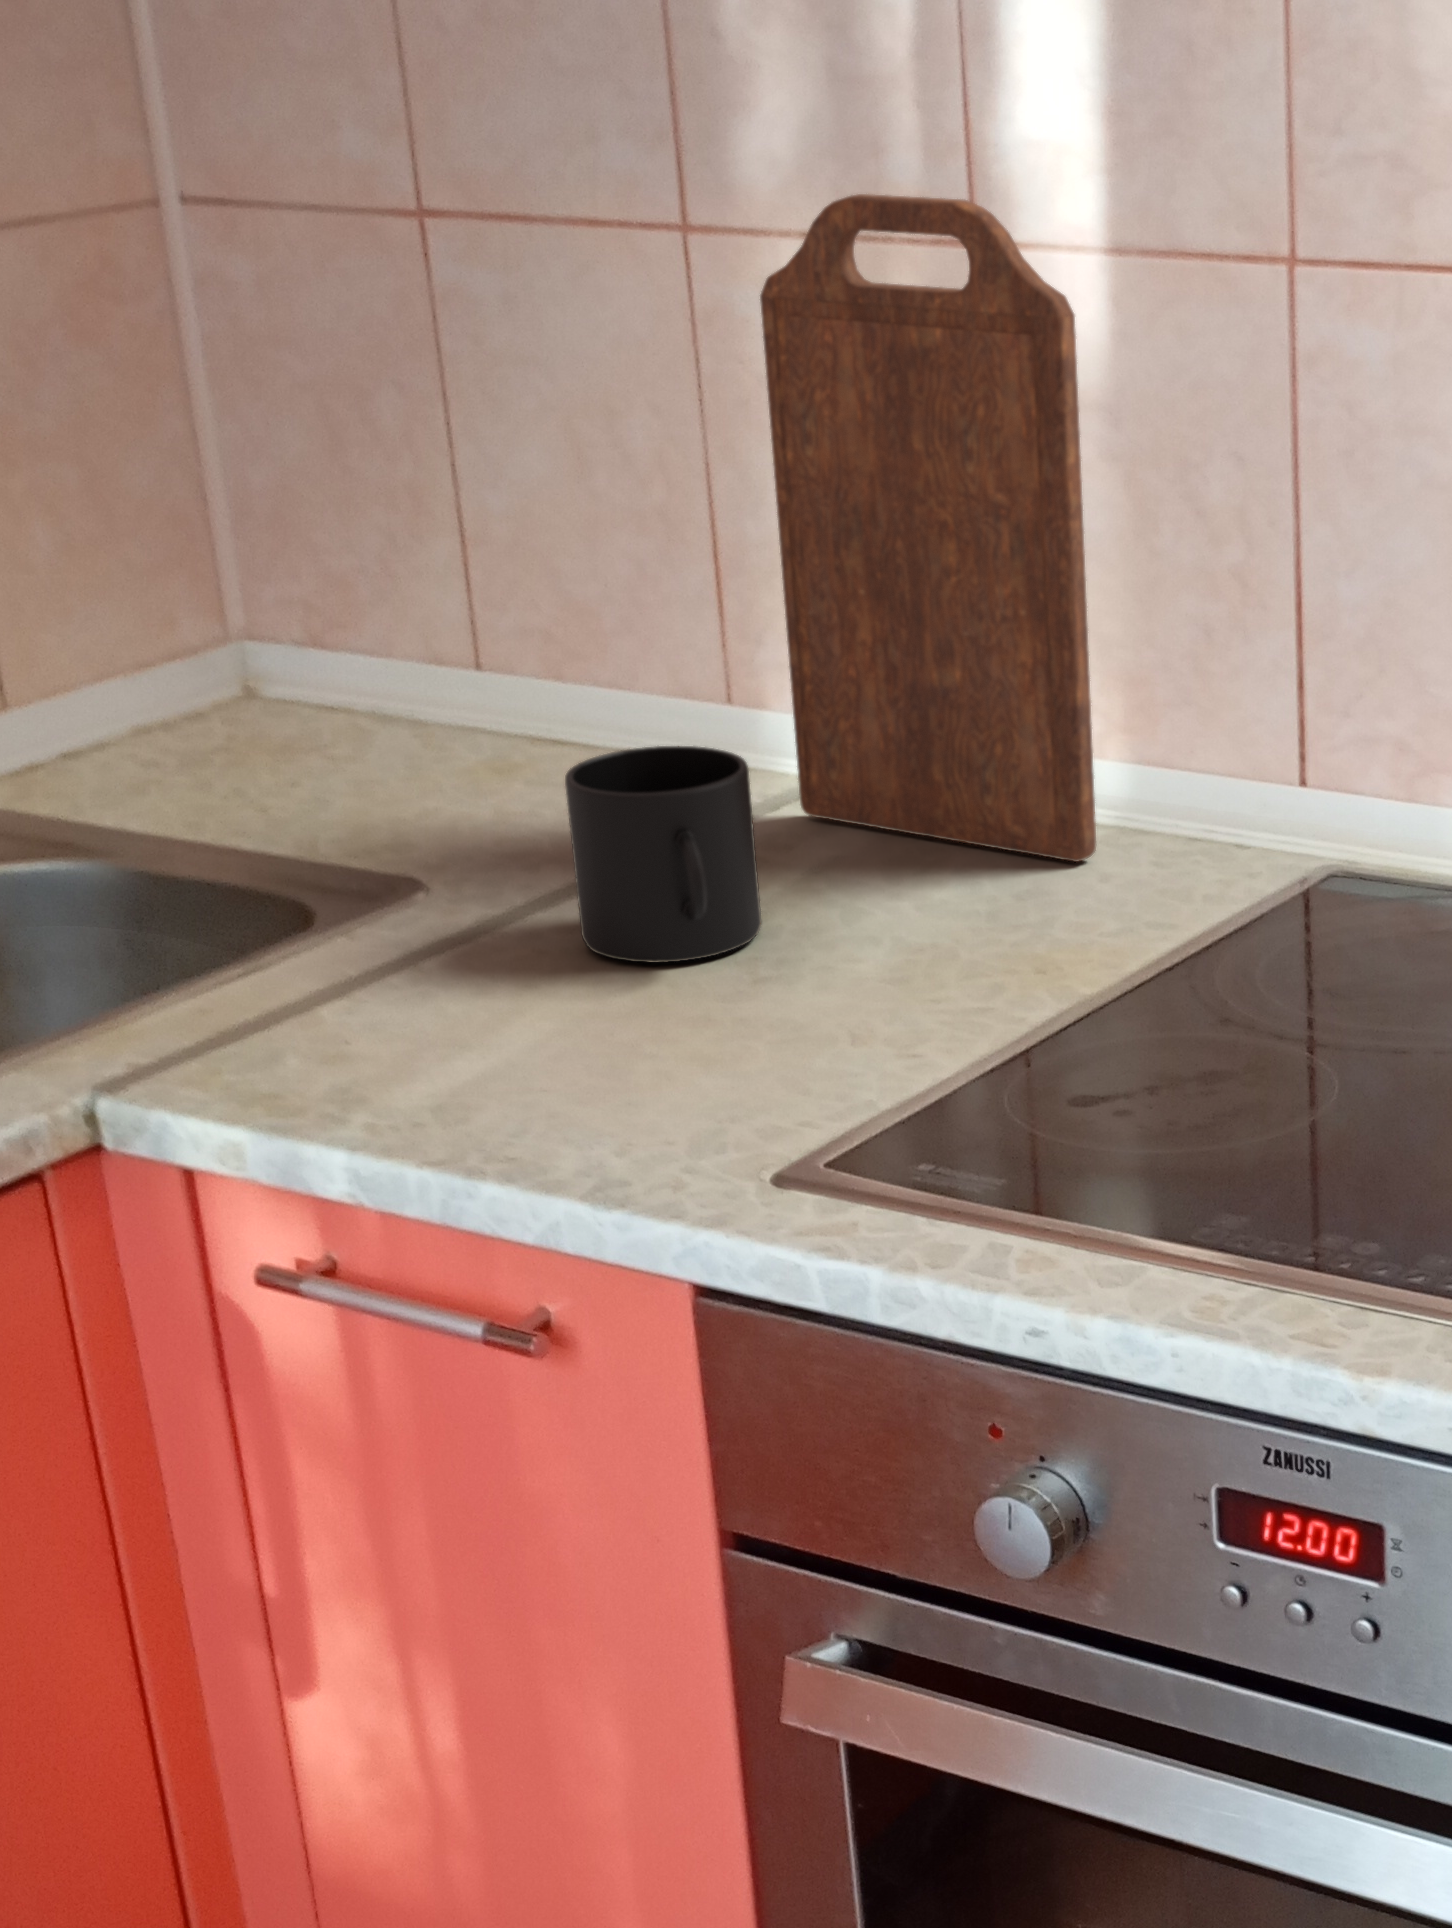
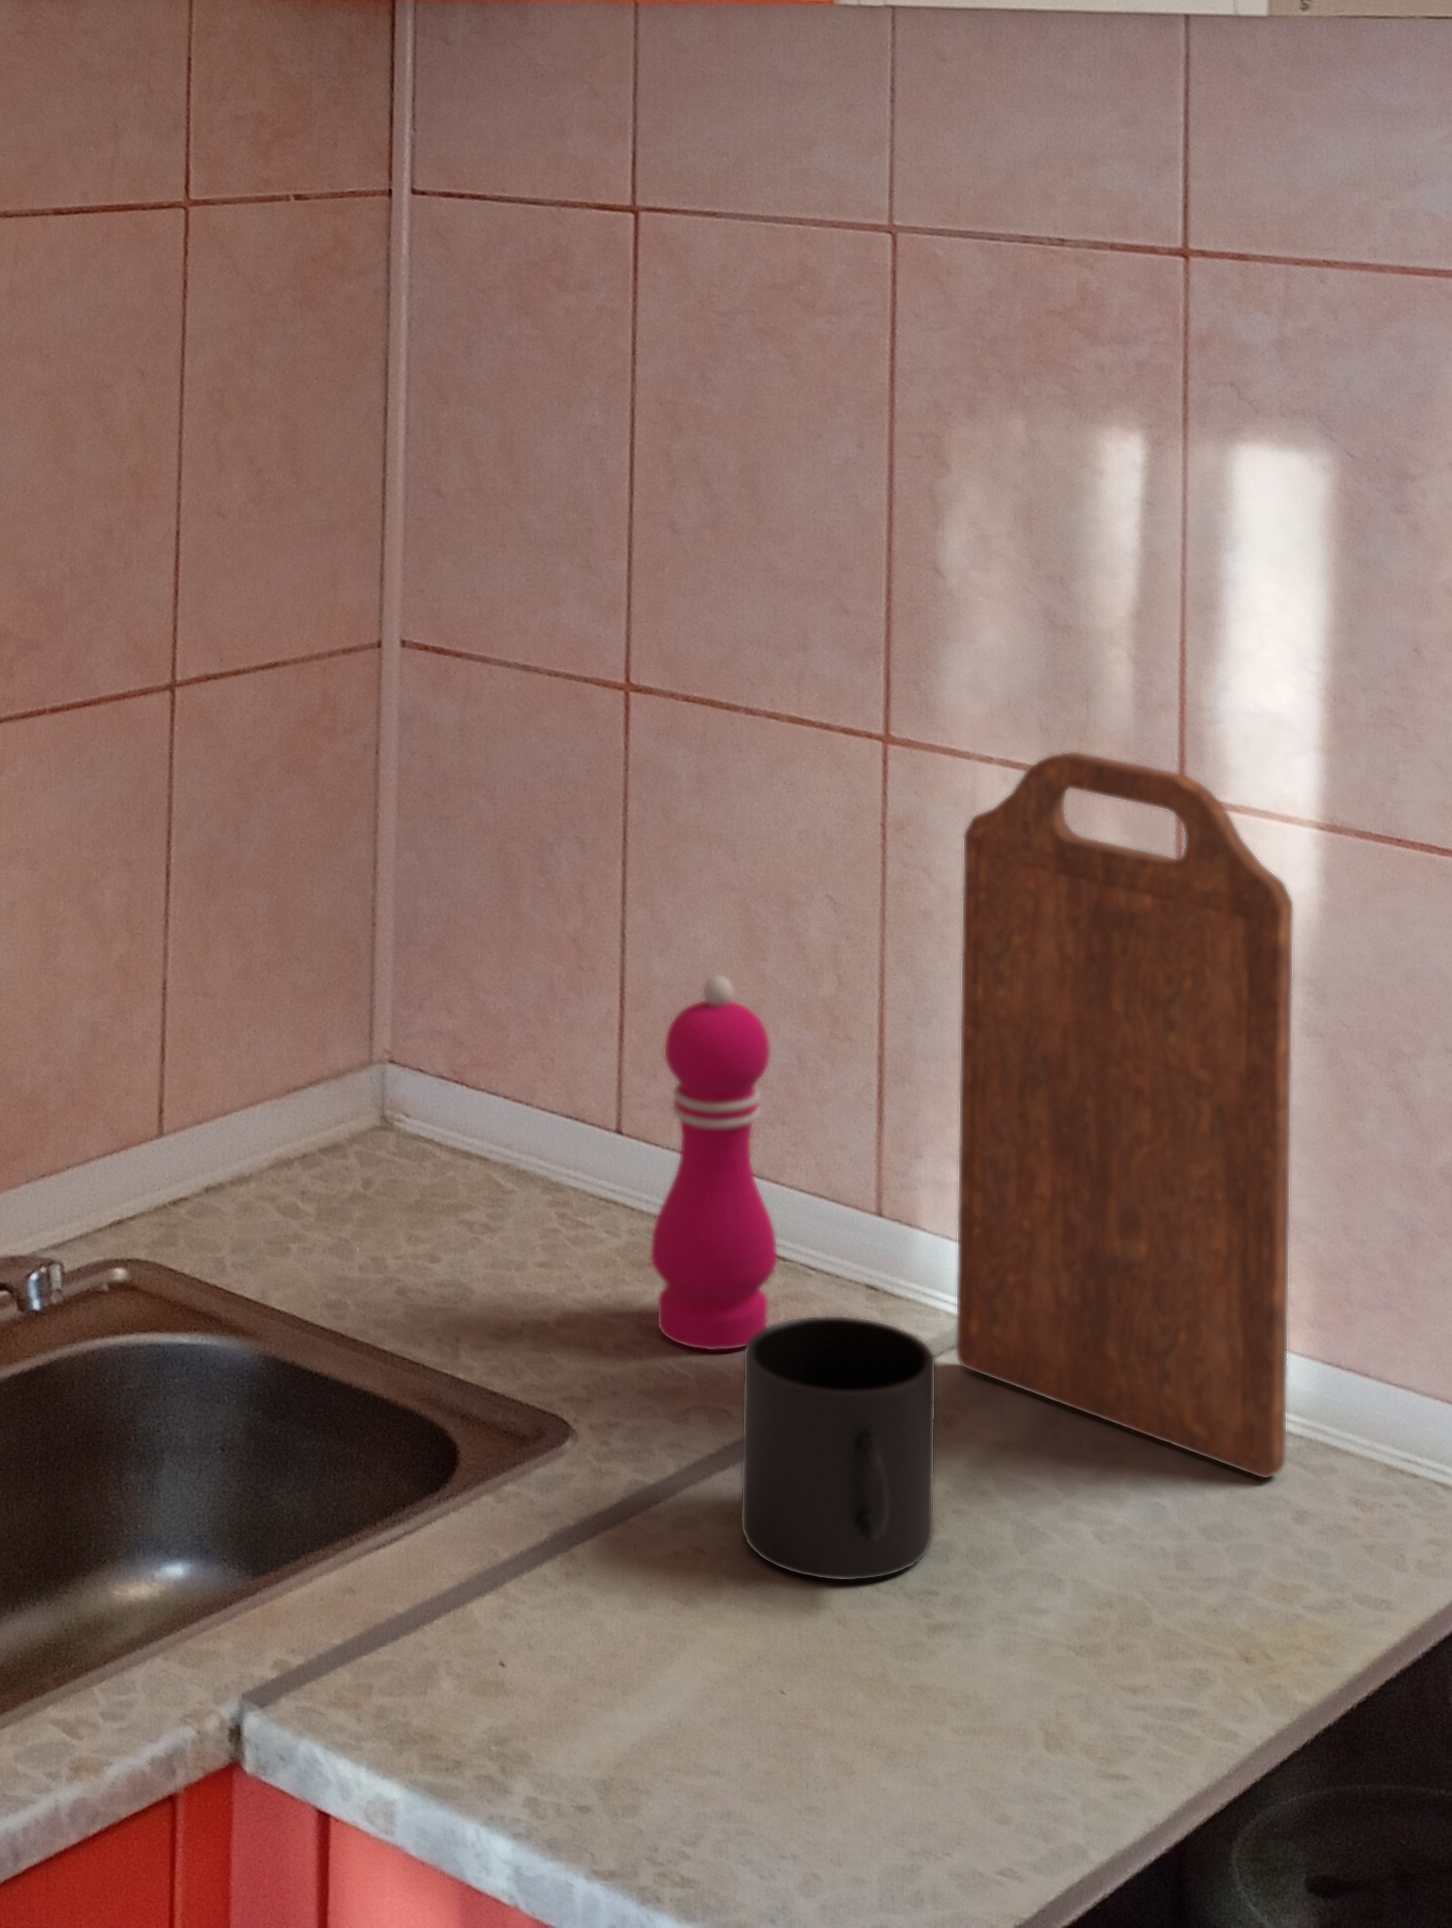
pepper mill: none [488,470,624,826] -> present [651,975,777,1350]

